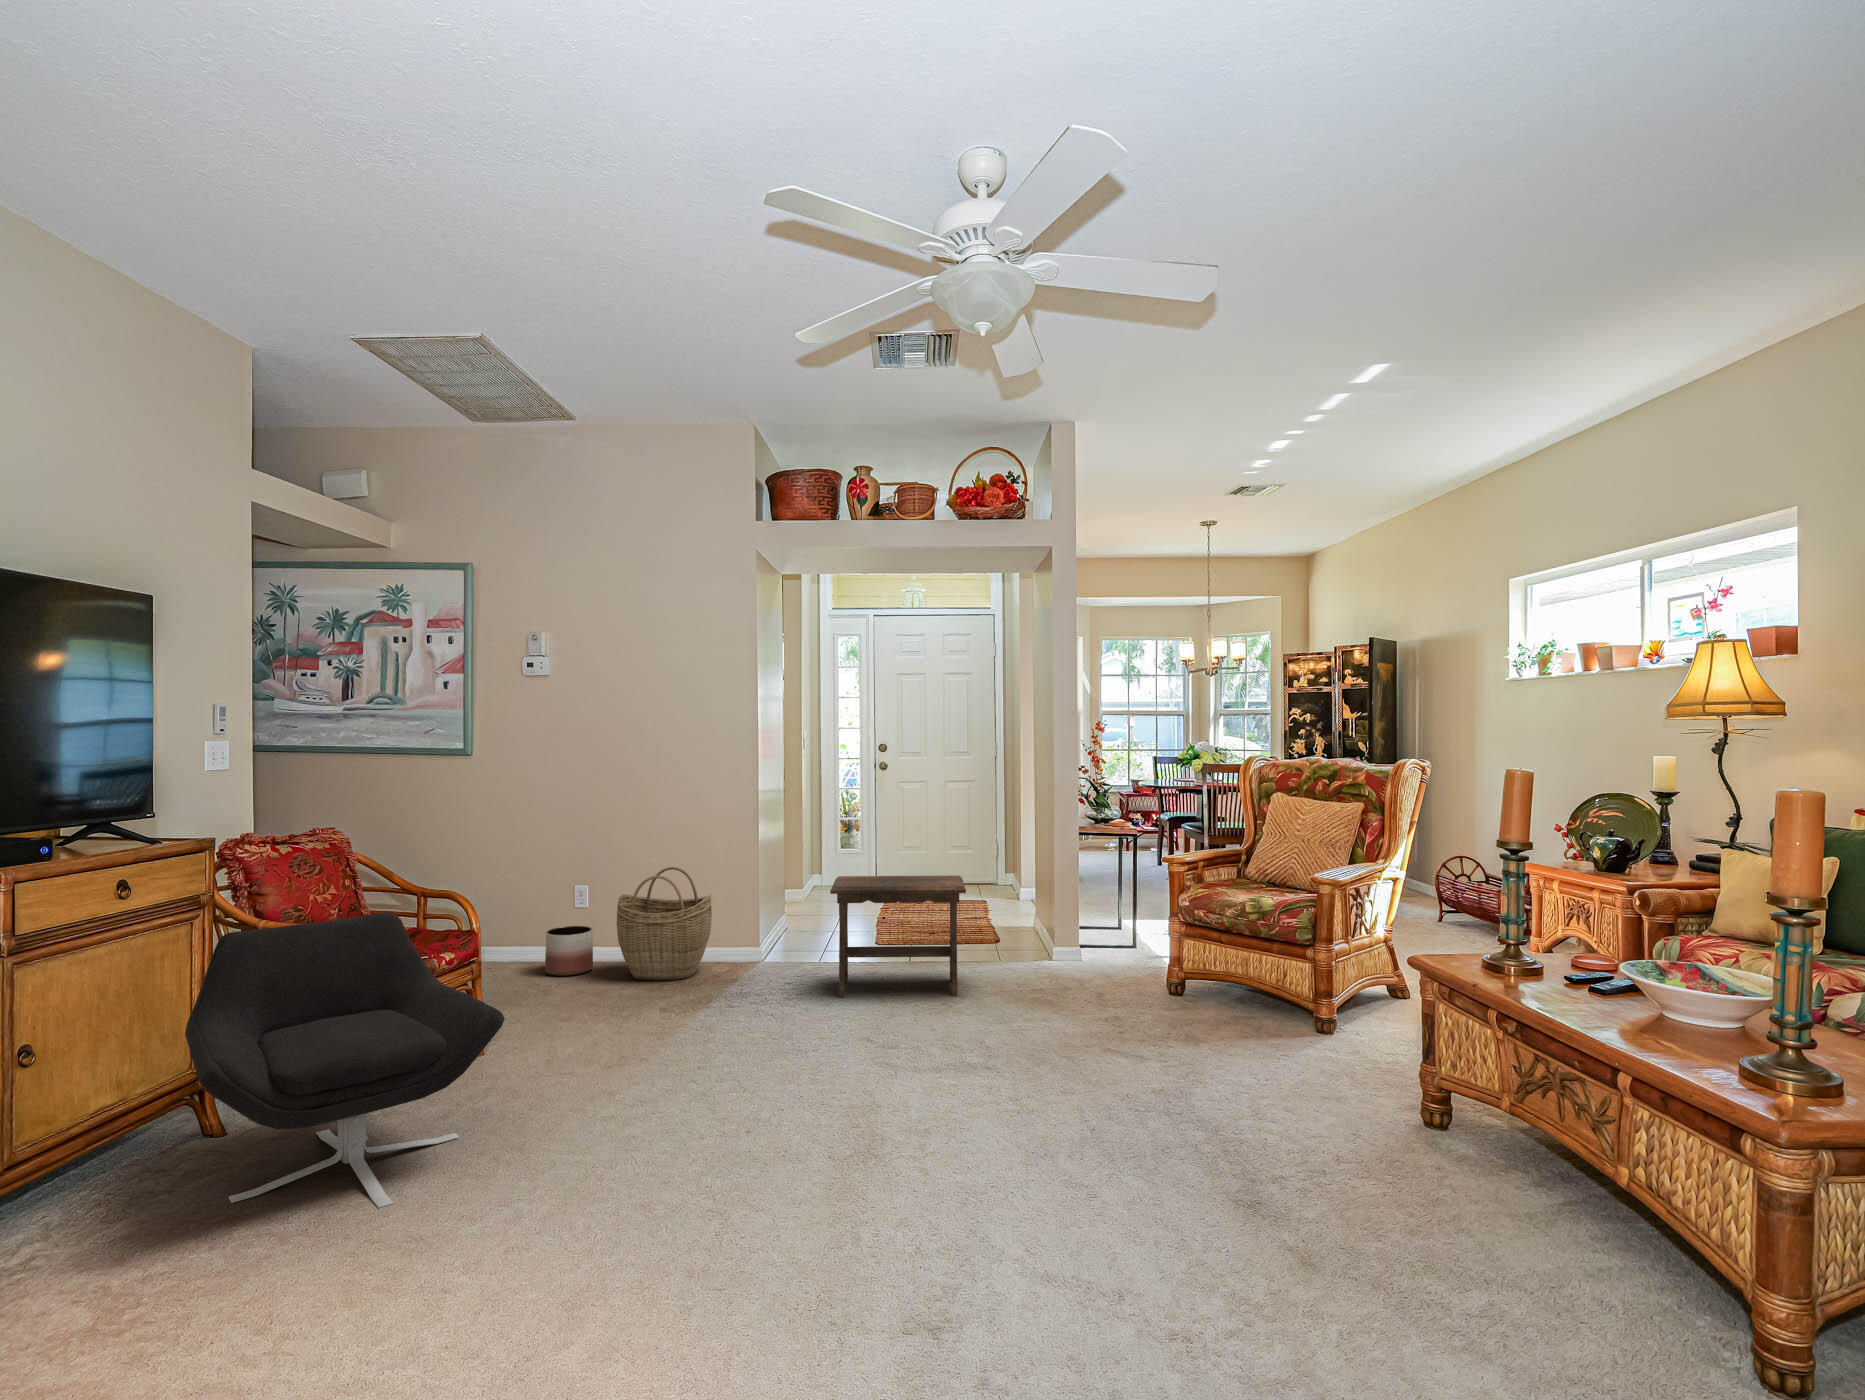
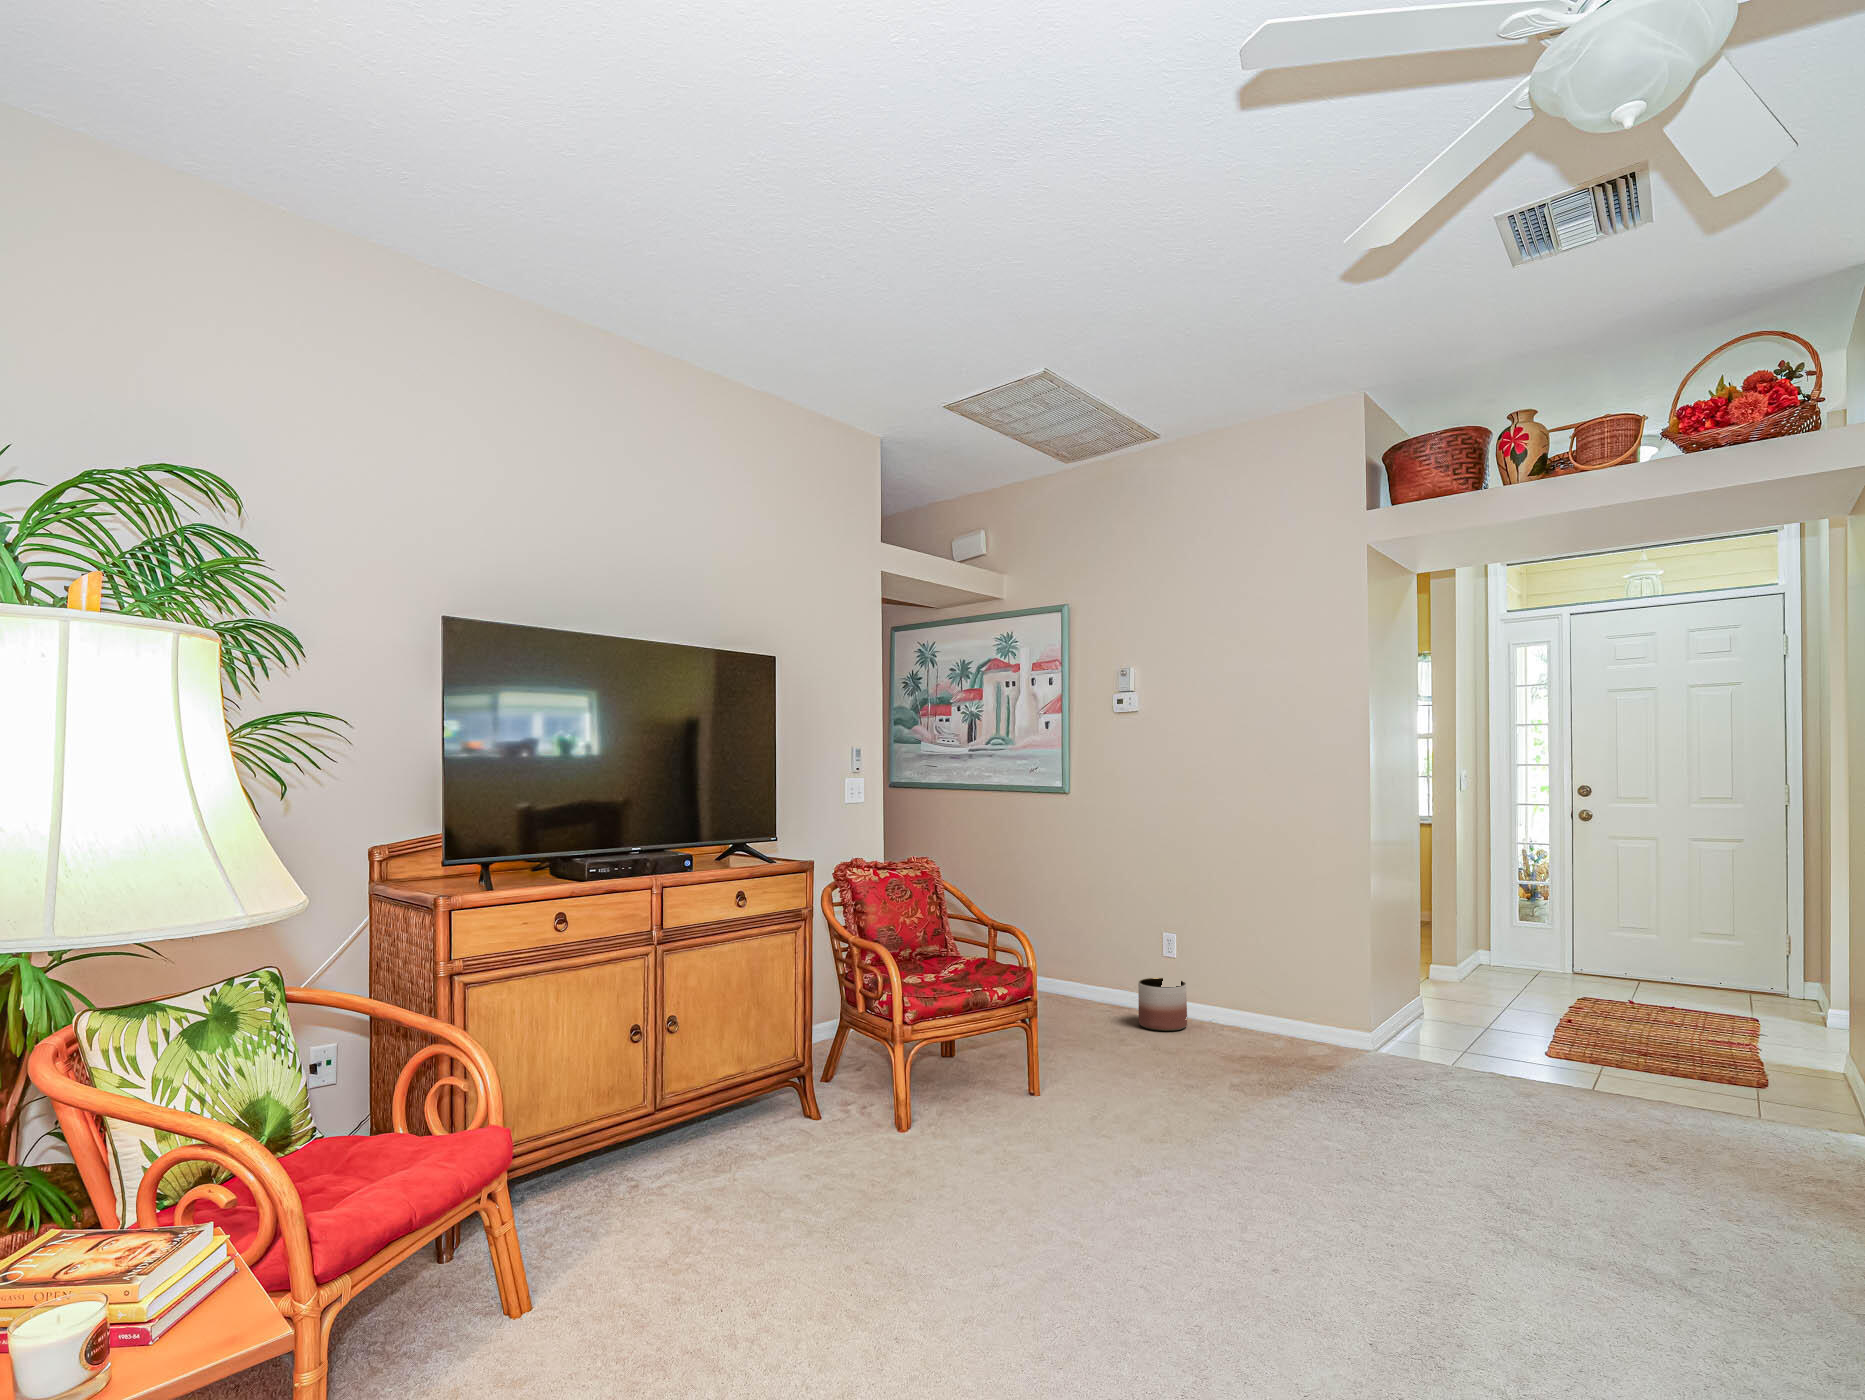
woven basket: present [617,867,712,980] -> none [1205,925,1314,1055]
footstool: present [830,875,966,997] -> none [1445,956,1659,1144]
lounge chair: present [185,912,505,1208] -> none [761,940,1016,1222]

